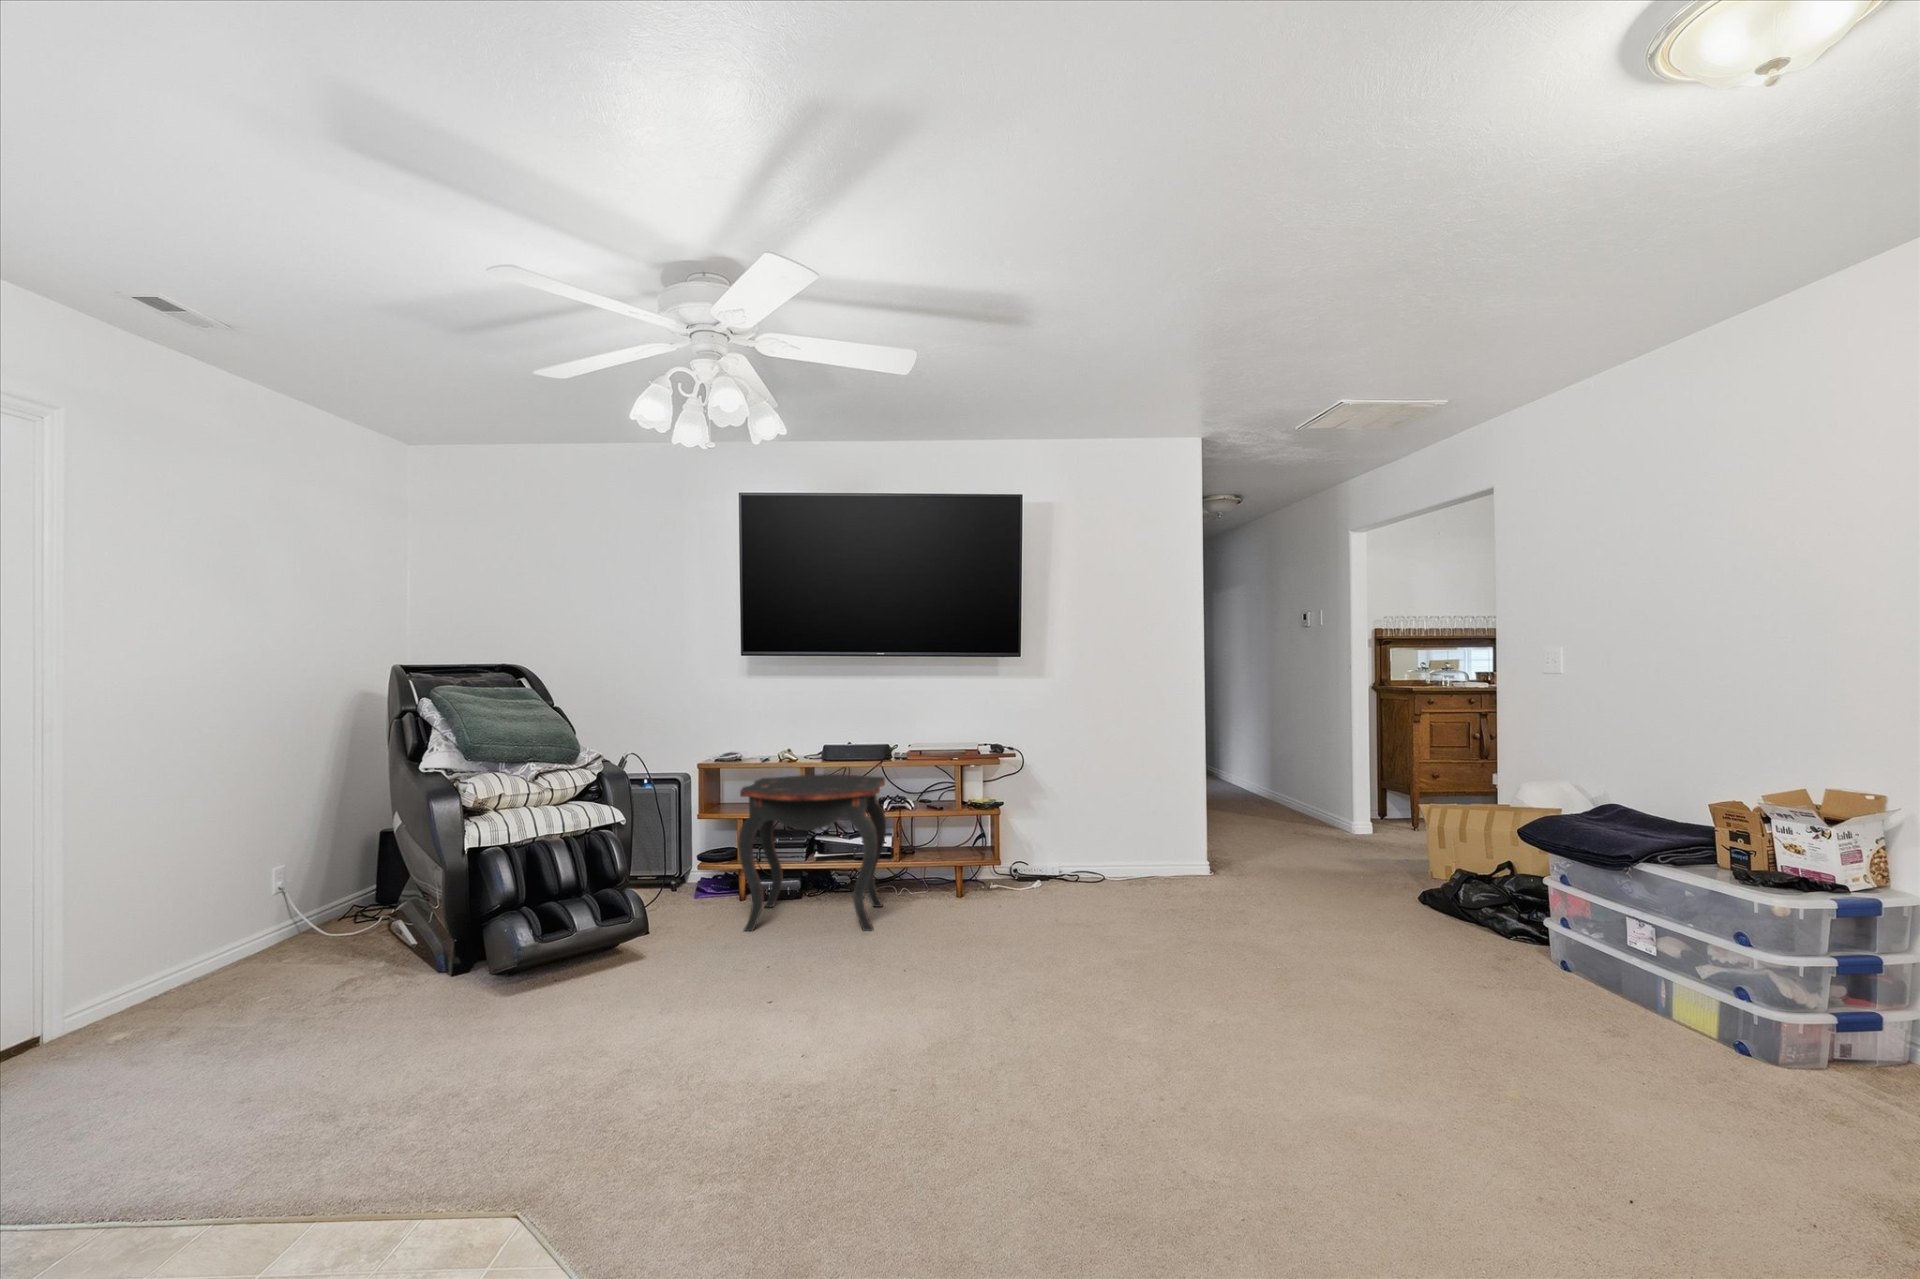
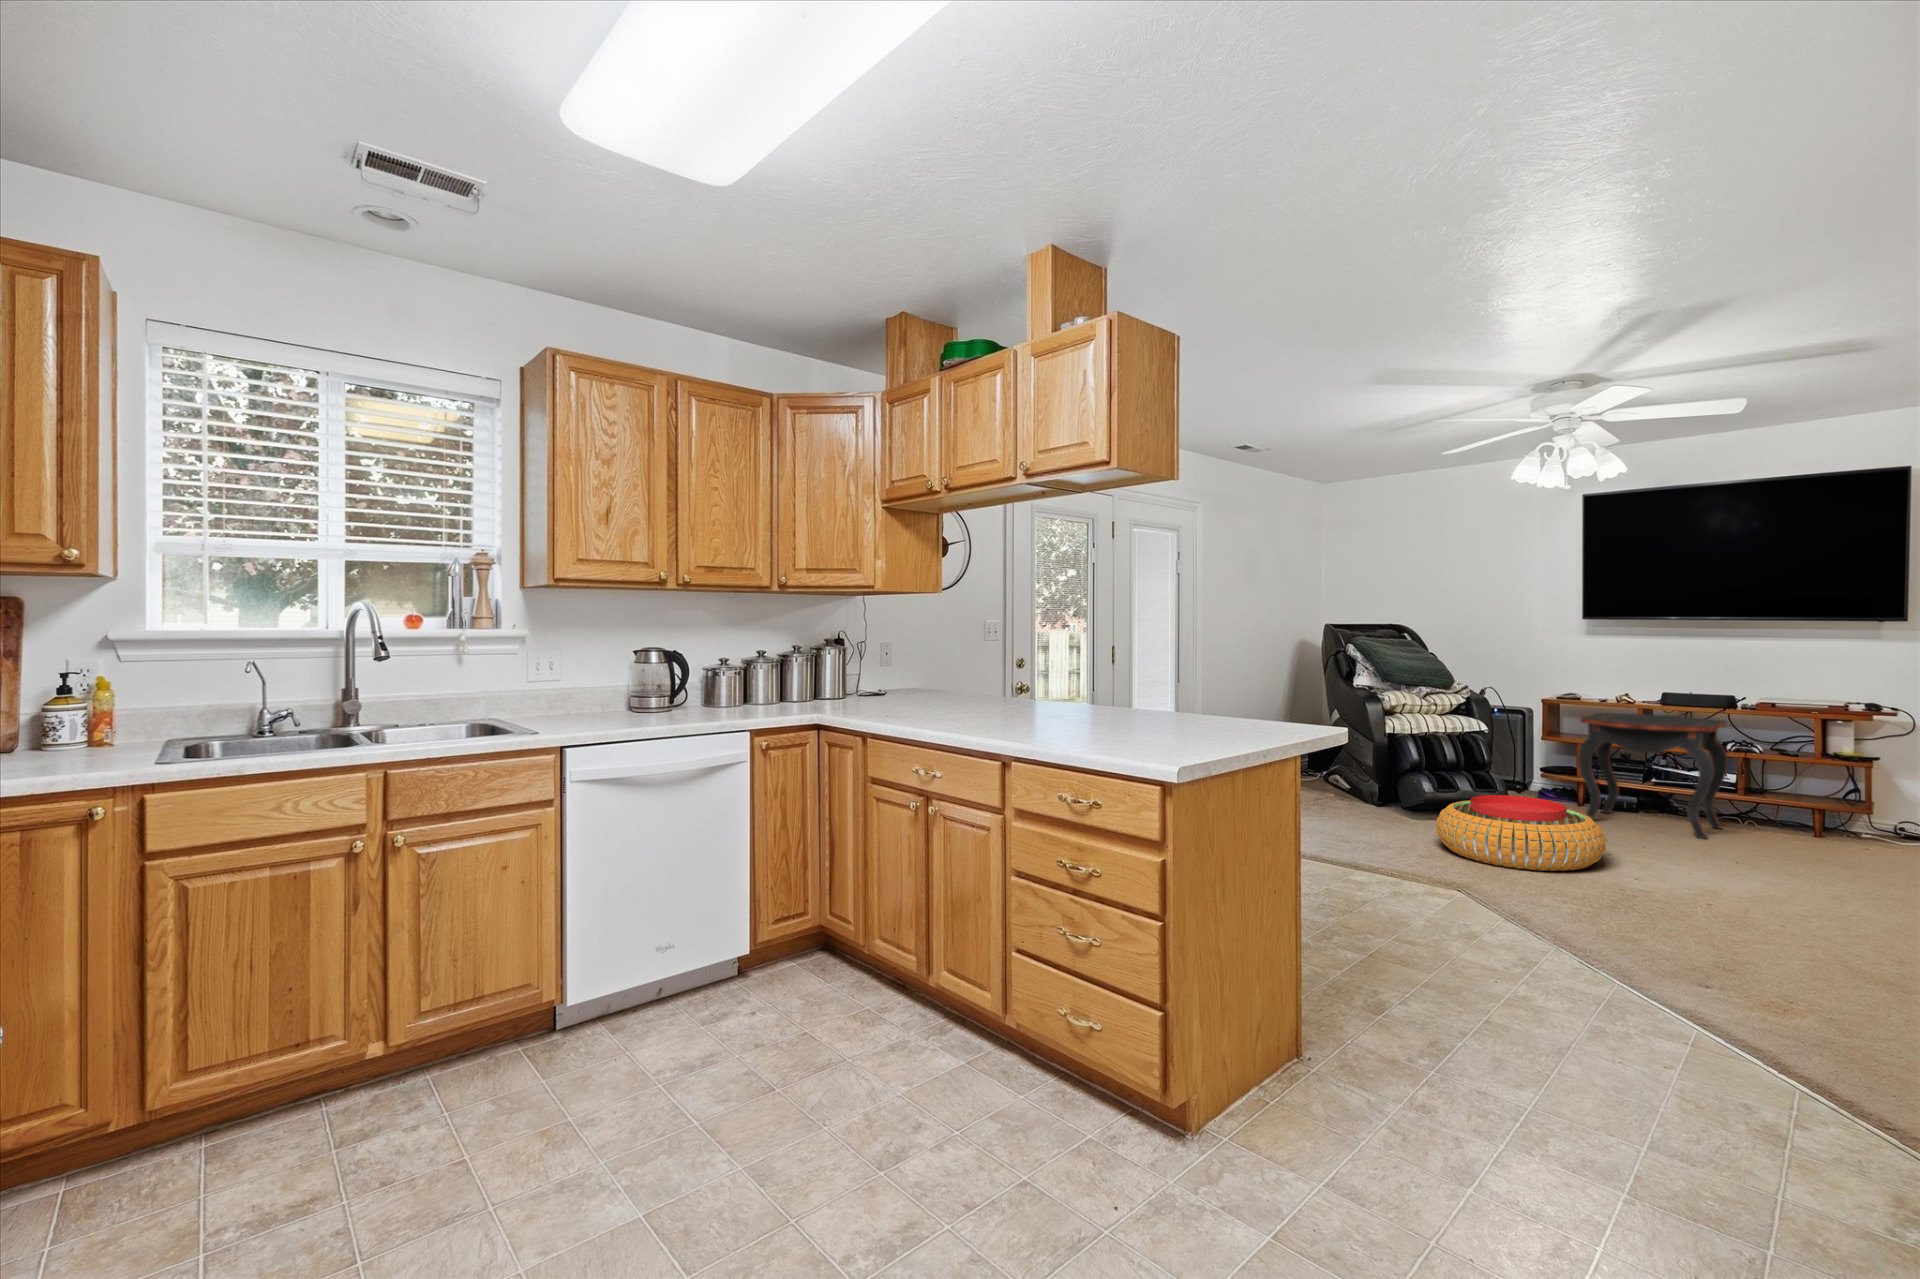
pouf: none [515,938,768,1095] -> present [1436,795,1606,871]

